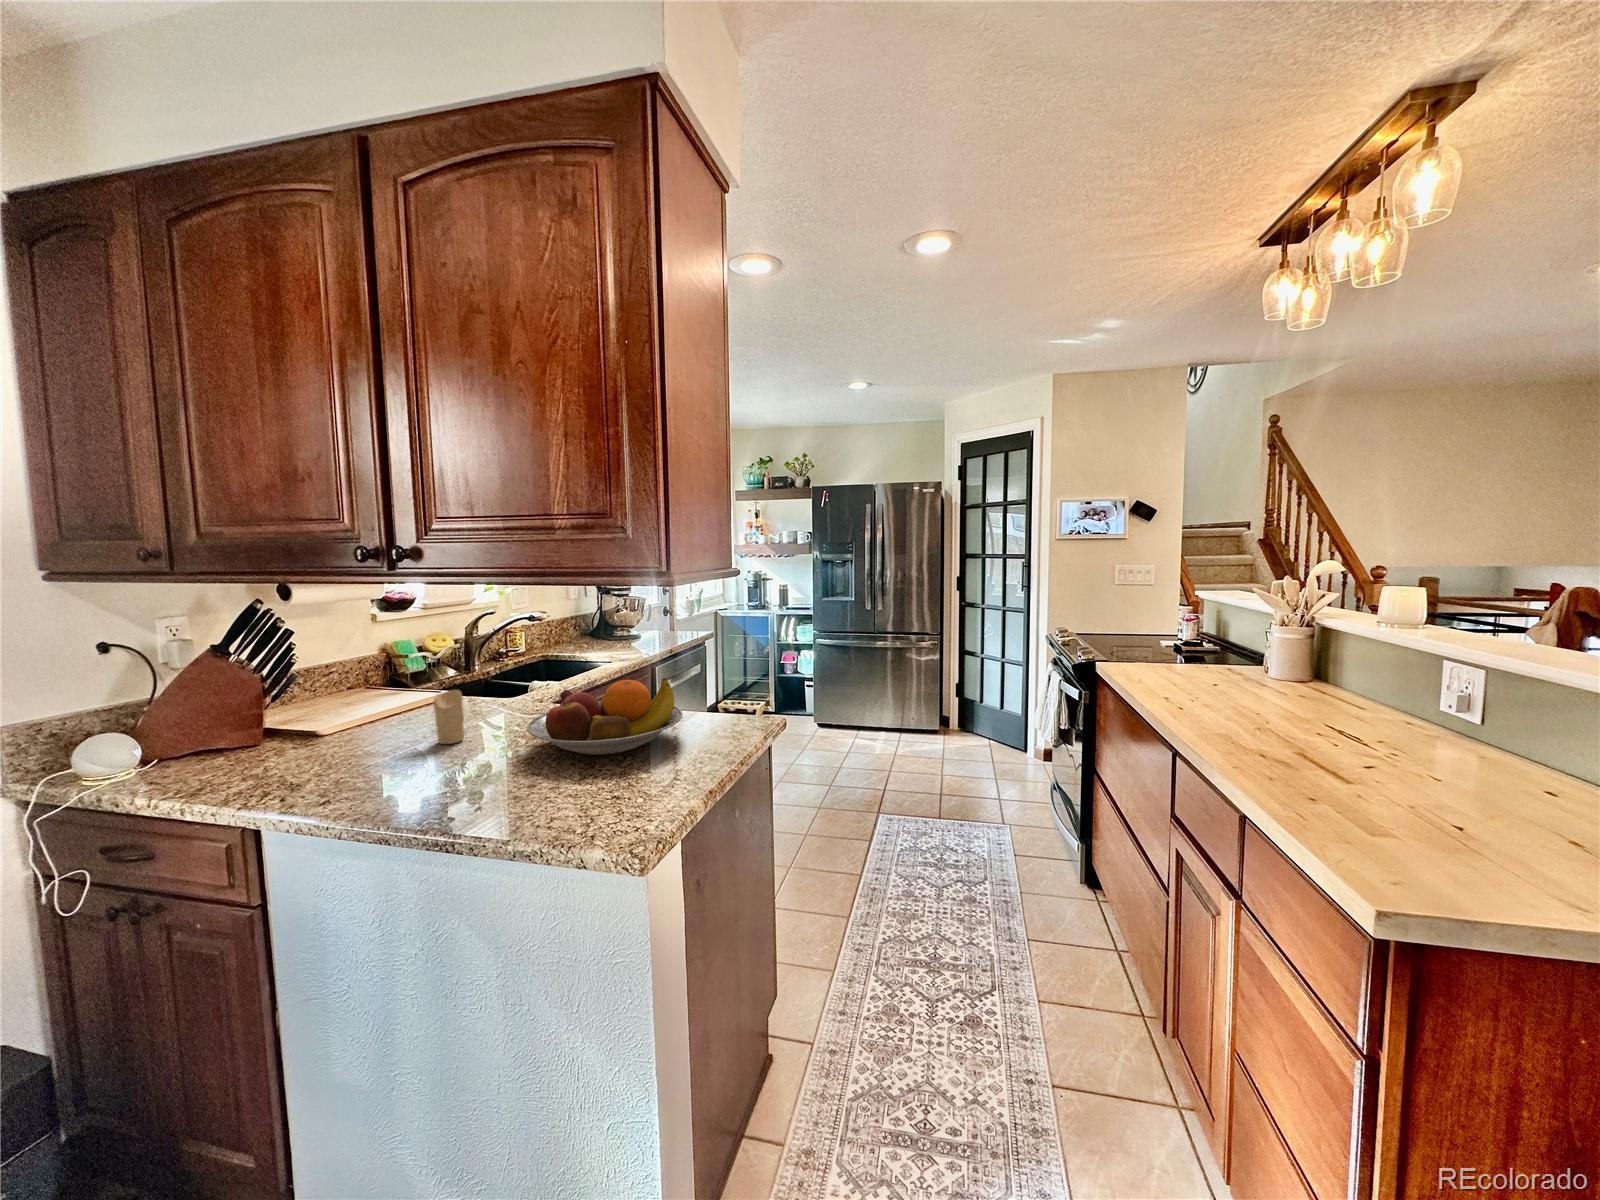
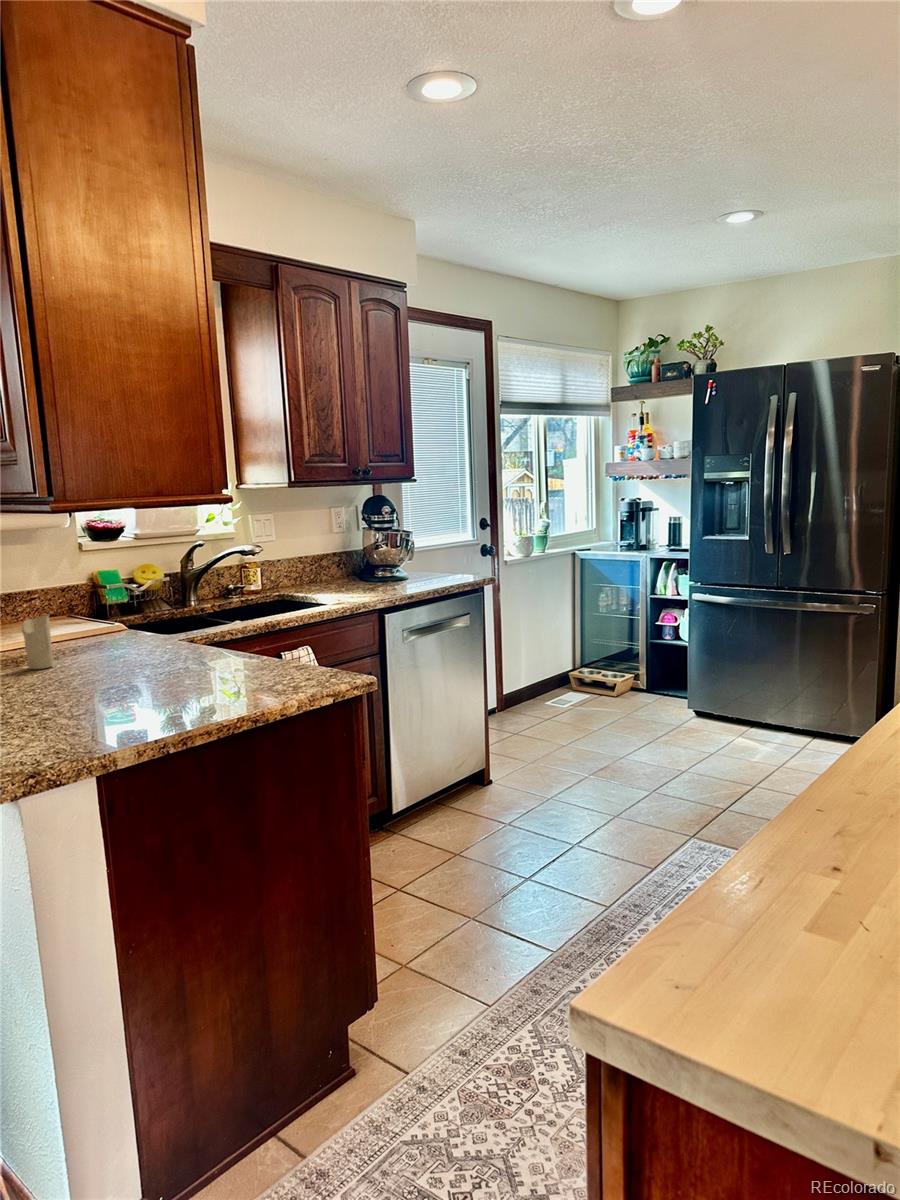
fruit bowl: present [527,678,683,755] -> none [63,615,234,692]

